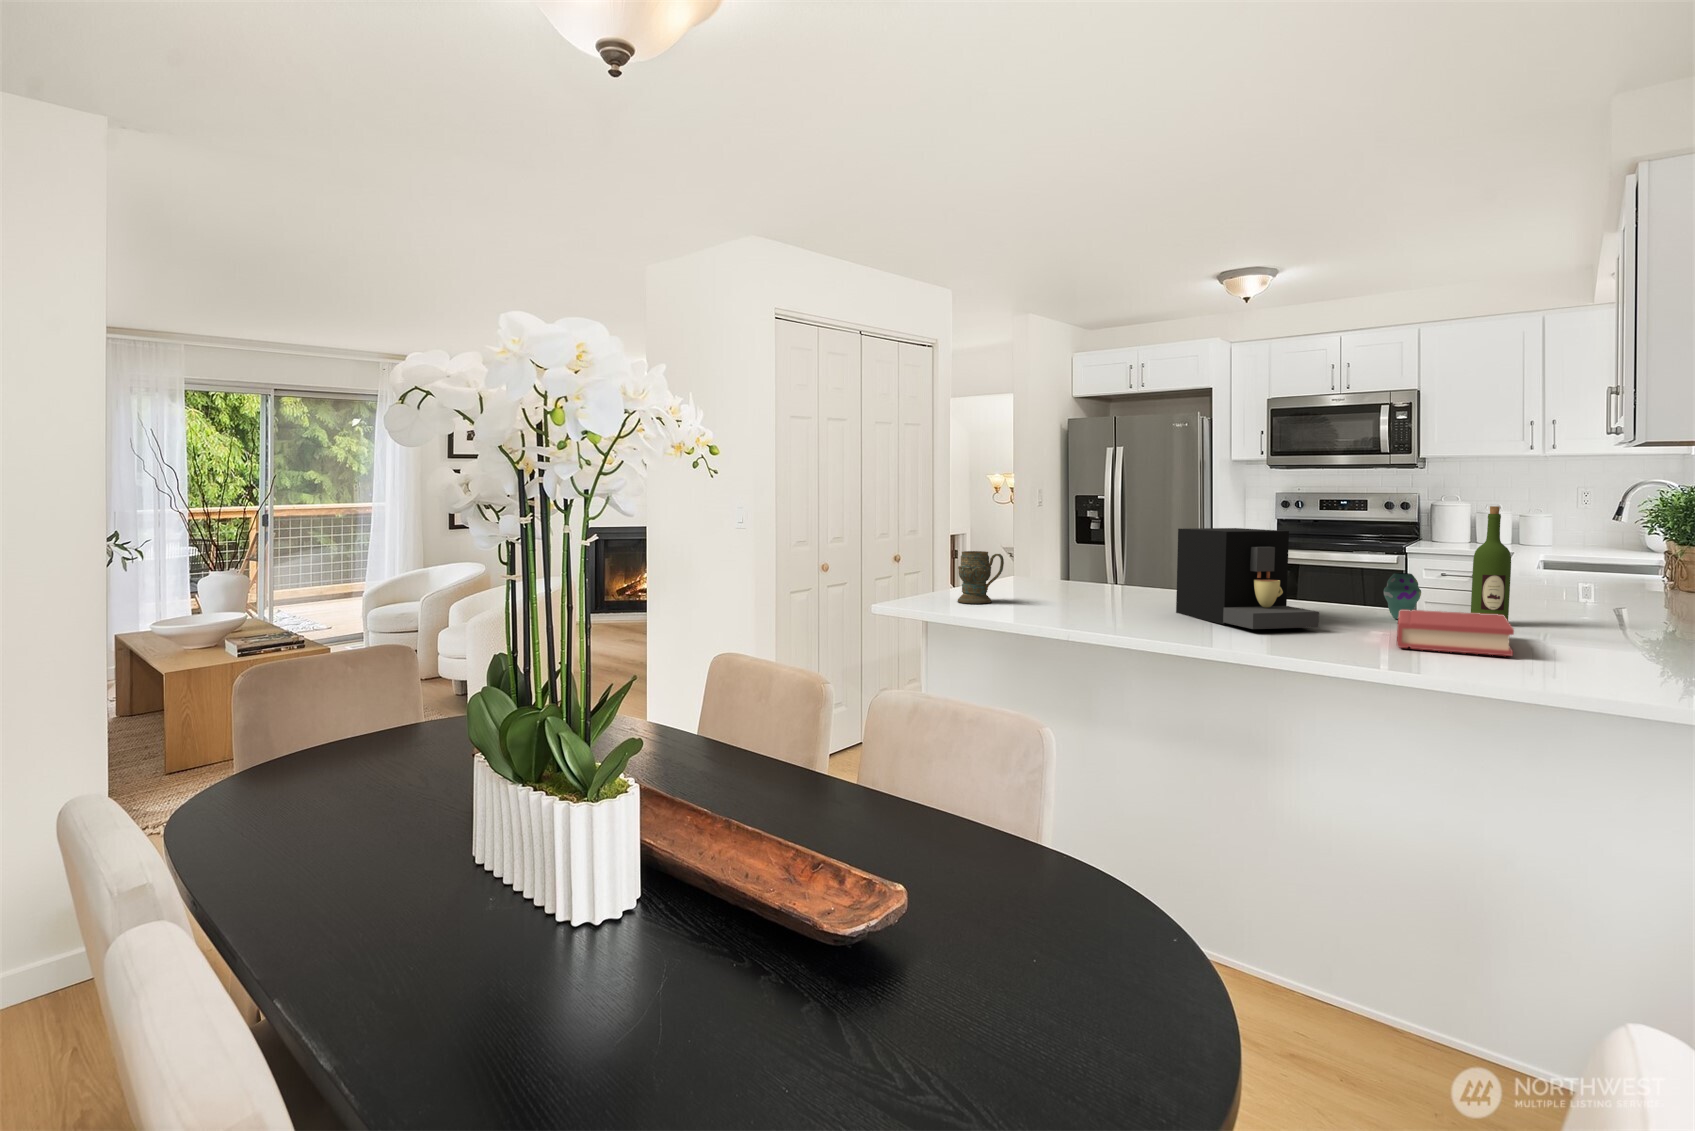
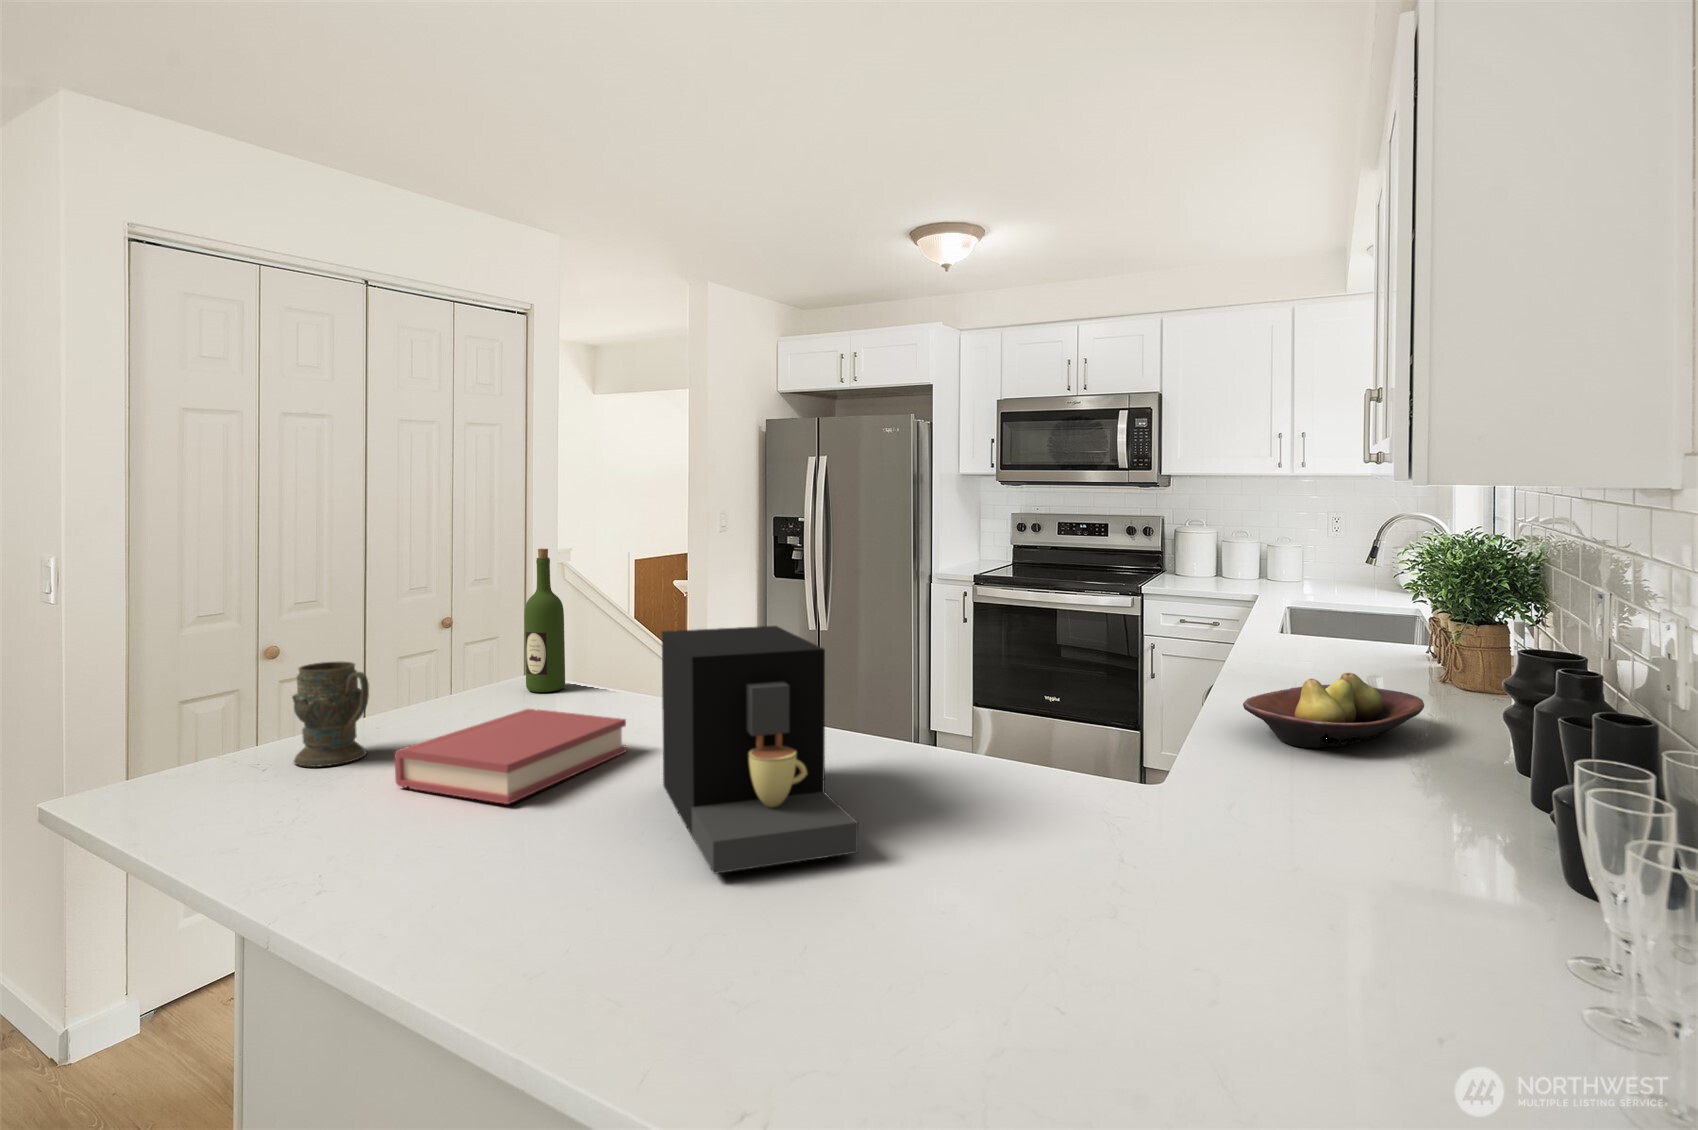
wine bottle: present [1471,506,1511,621] -> present [525,549,565,692]
fruit bowl: none [1520,569,1650,610] -> present [1243,673,1424,748]
vase: present [1384,573,1421,619] -> none [1014,710,1073,796]
hardback book: present [1397,610,1514,656] -> present [395,709,626,804]

